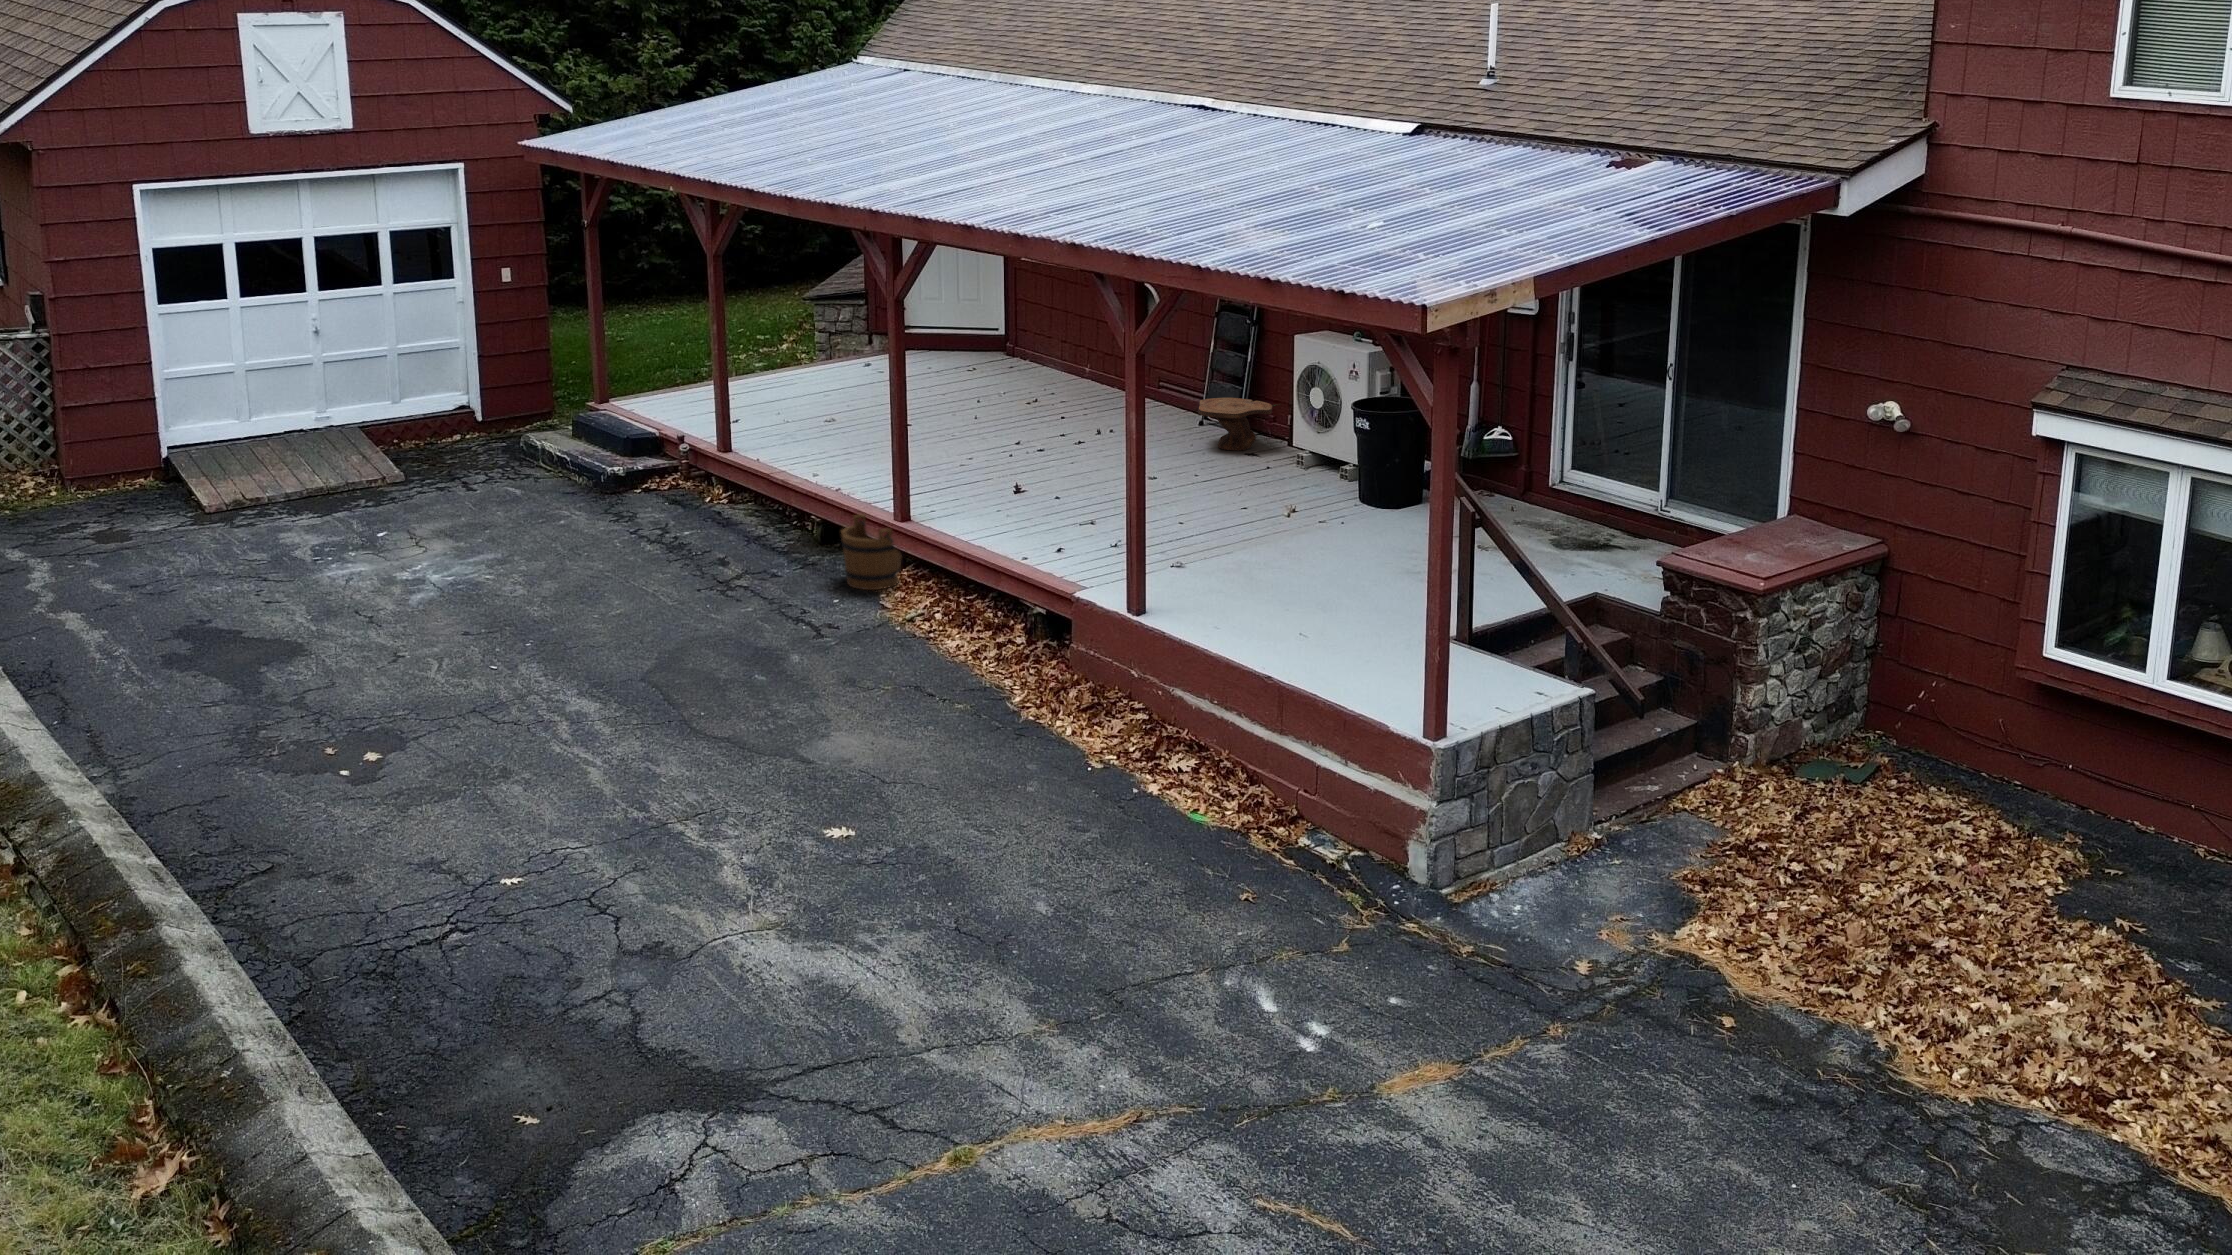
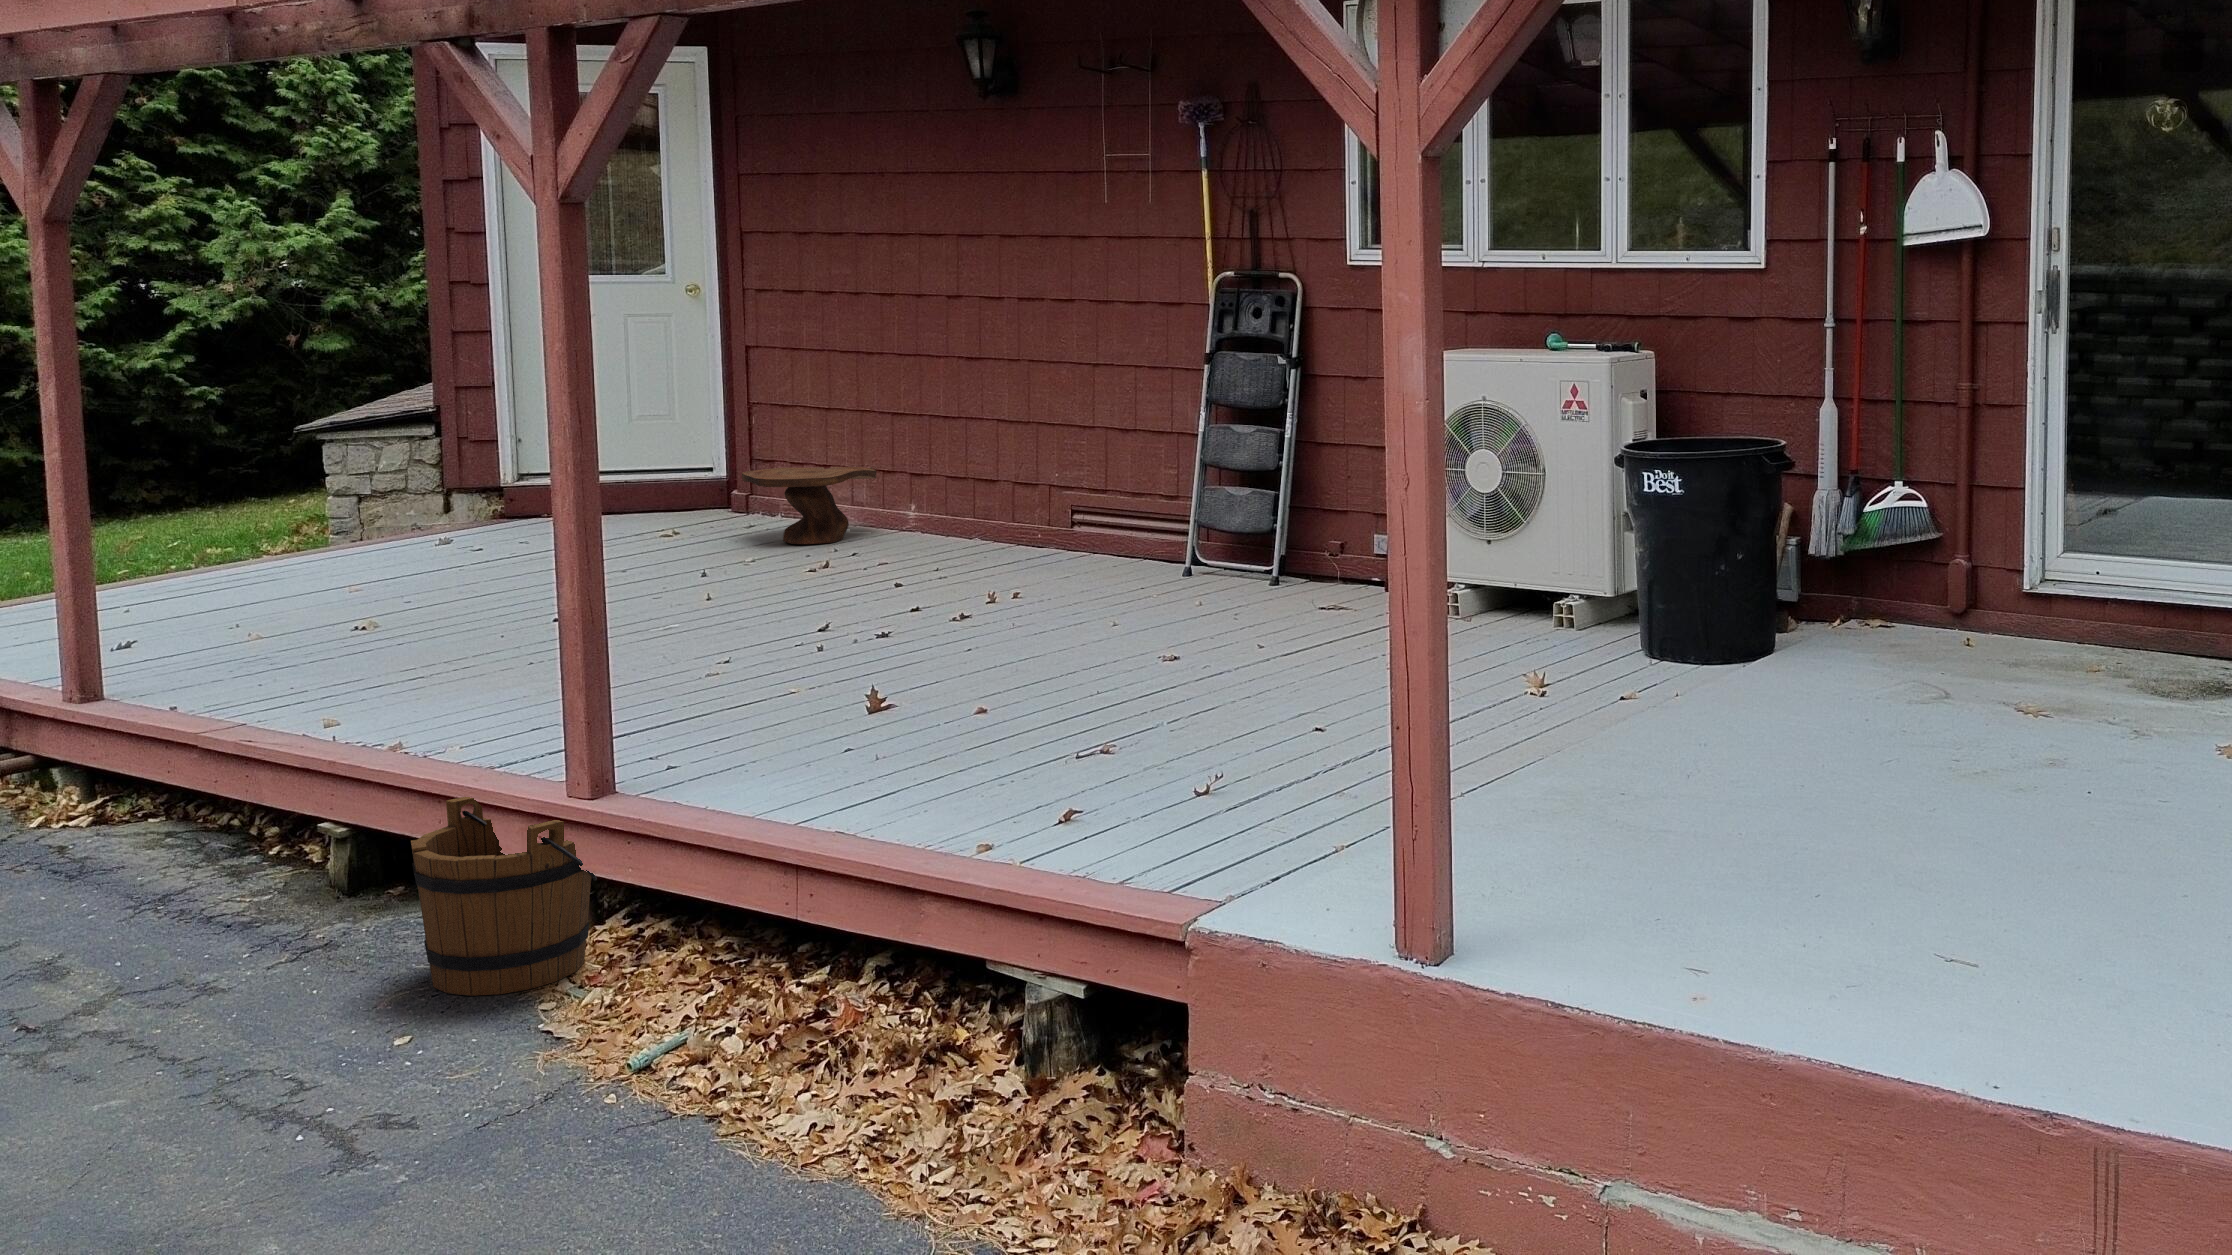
side table: present [1198,398,1281,451] -> present [742,467,876,544]

